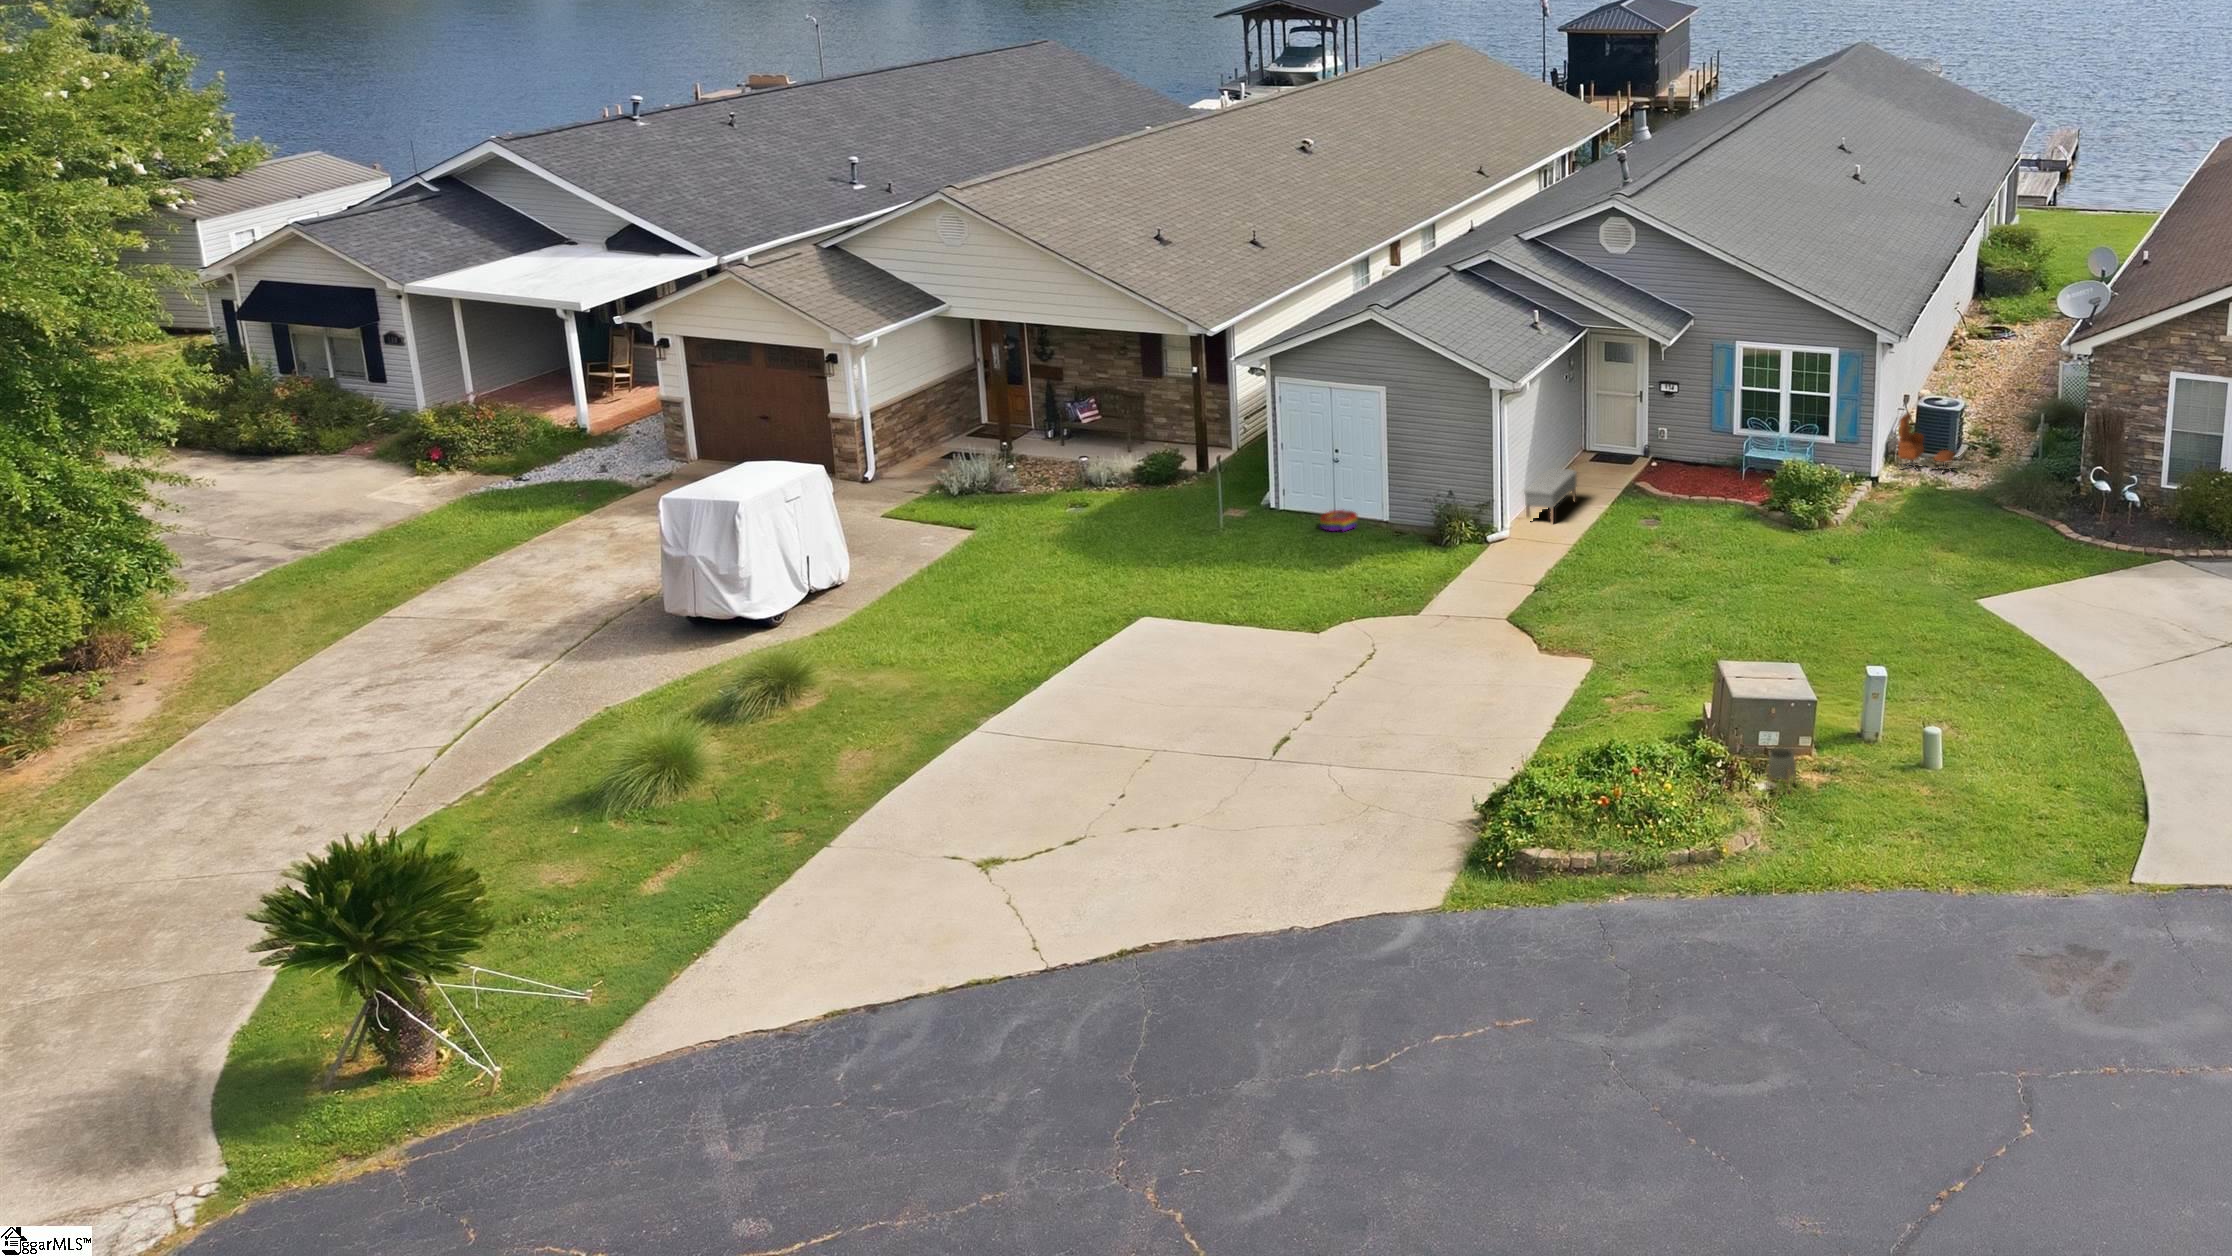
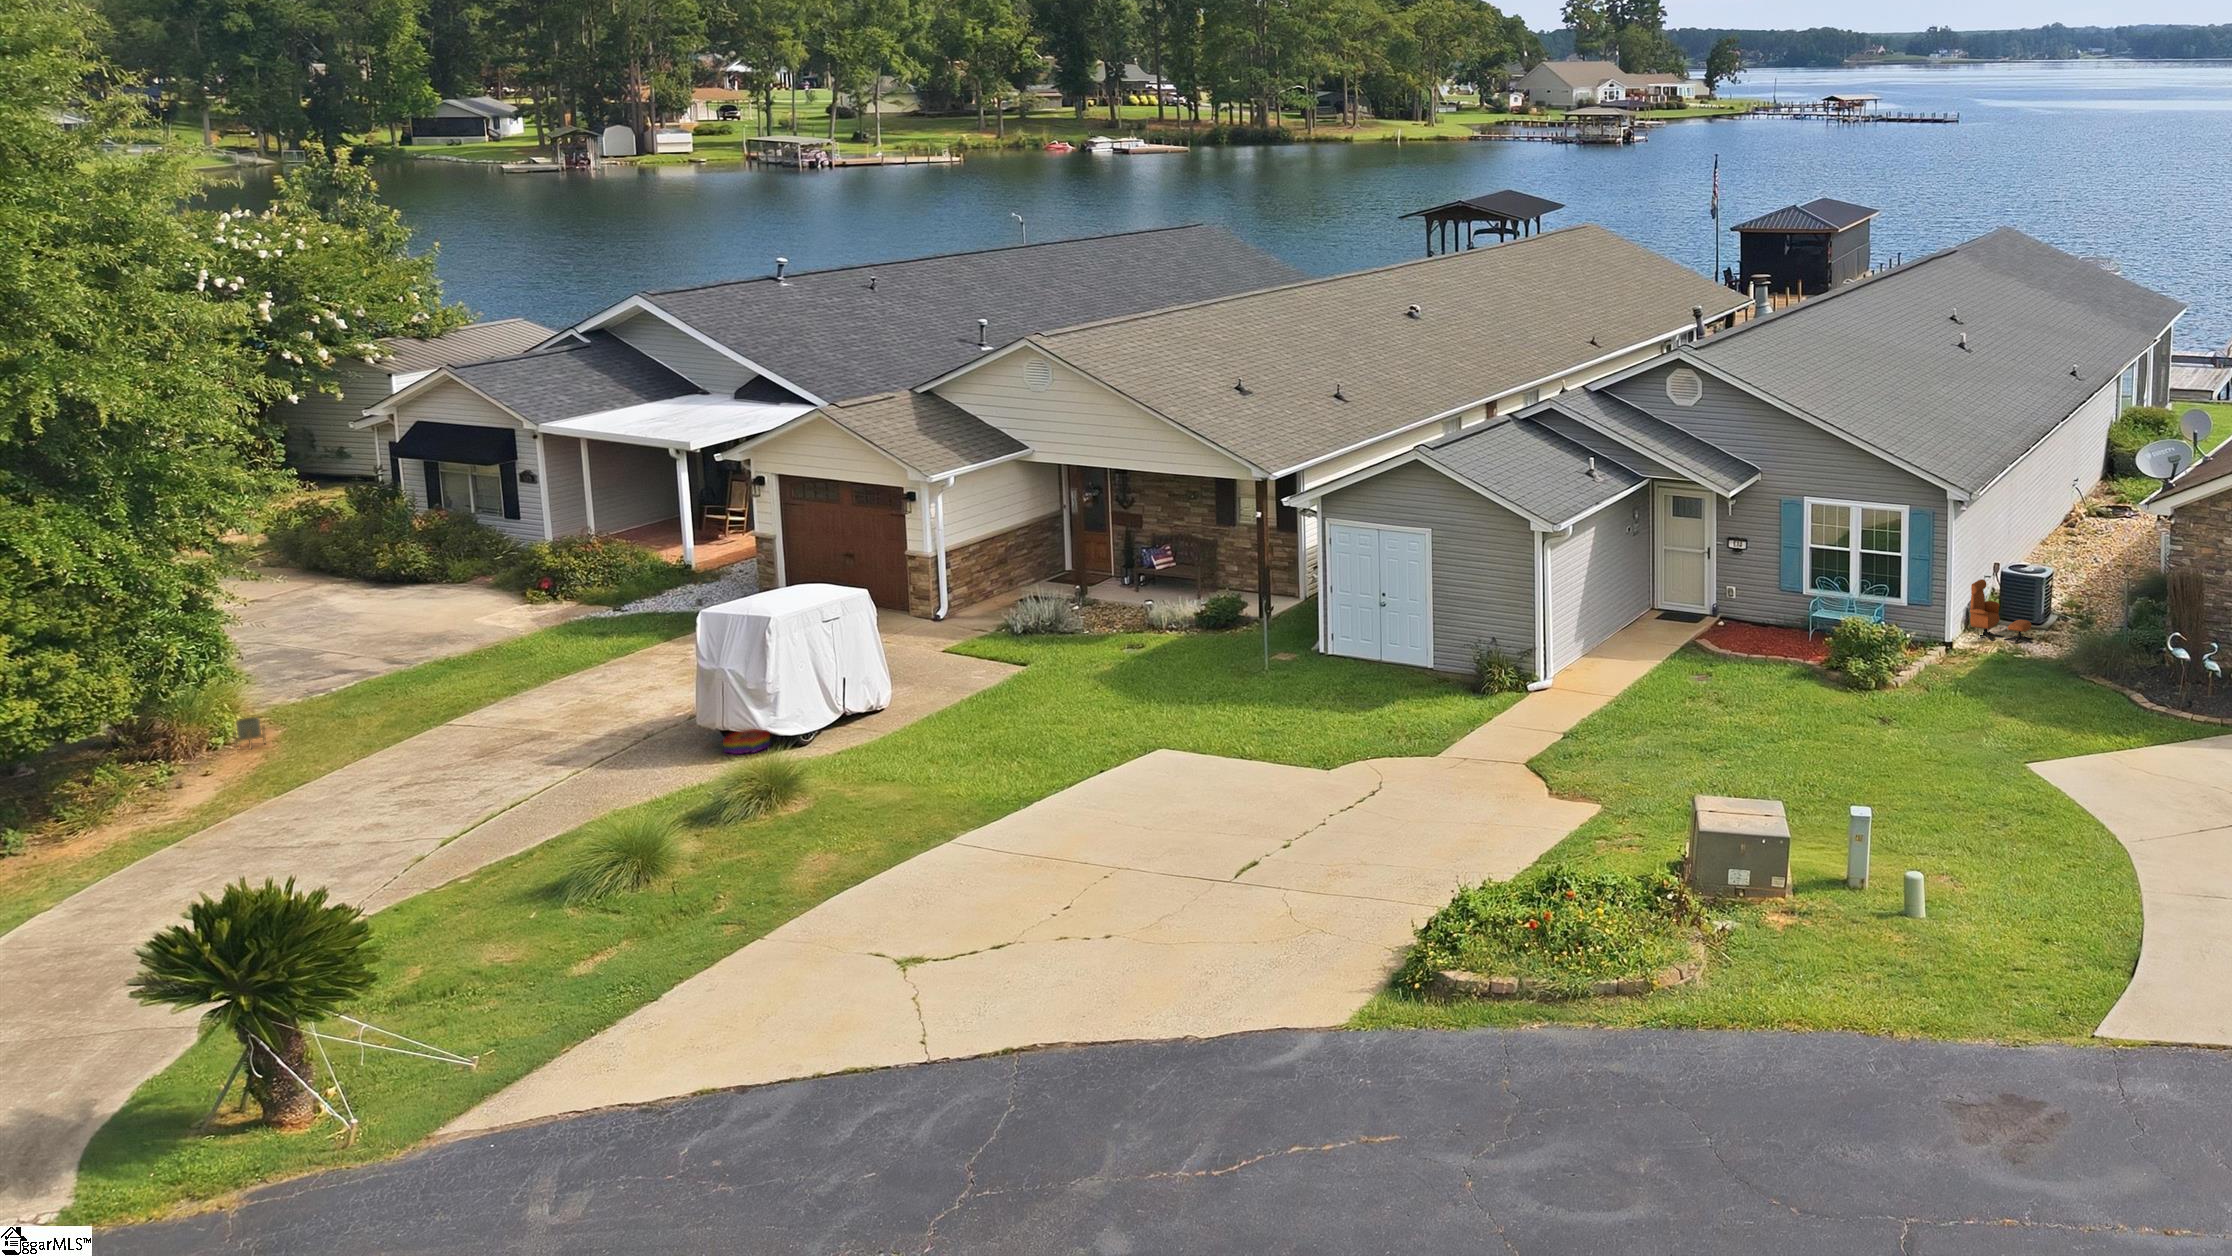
bench: present [1524,468,1577,523] -> none [1567,622,1627,677]
storage bin: present [1320,509,1357,531] -> present [723,729,770,754]
planter: present [1766,748,1796,788] -> present [233,717,266,748]

